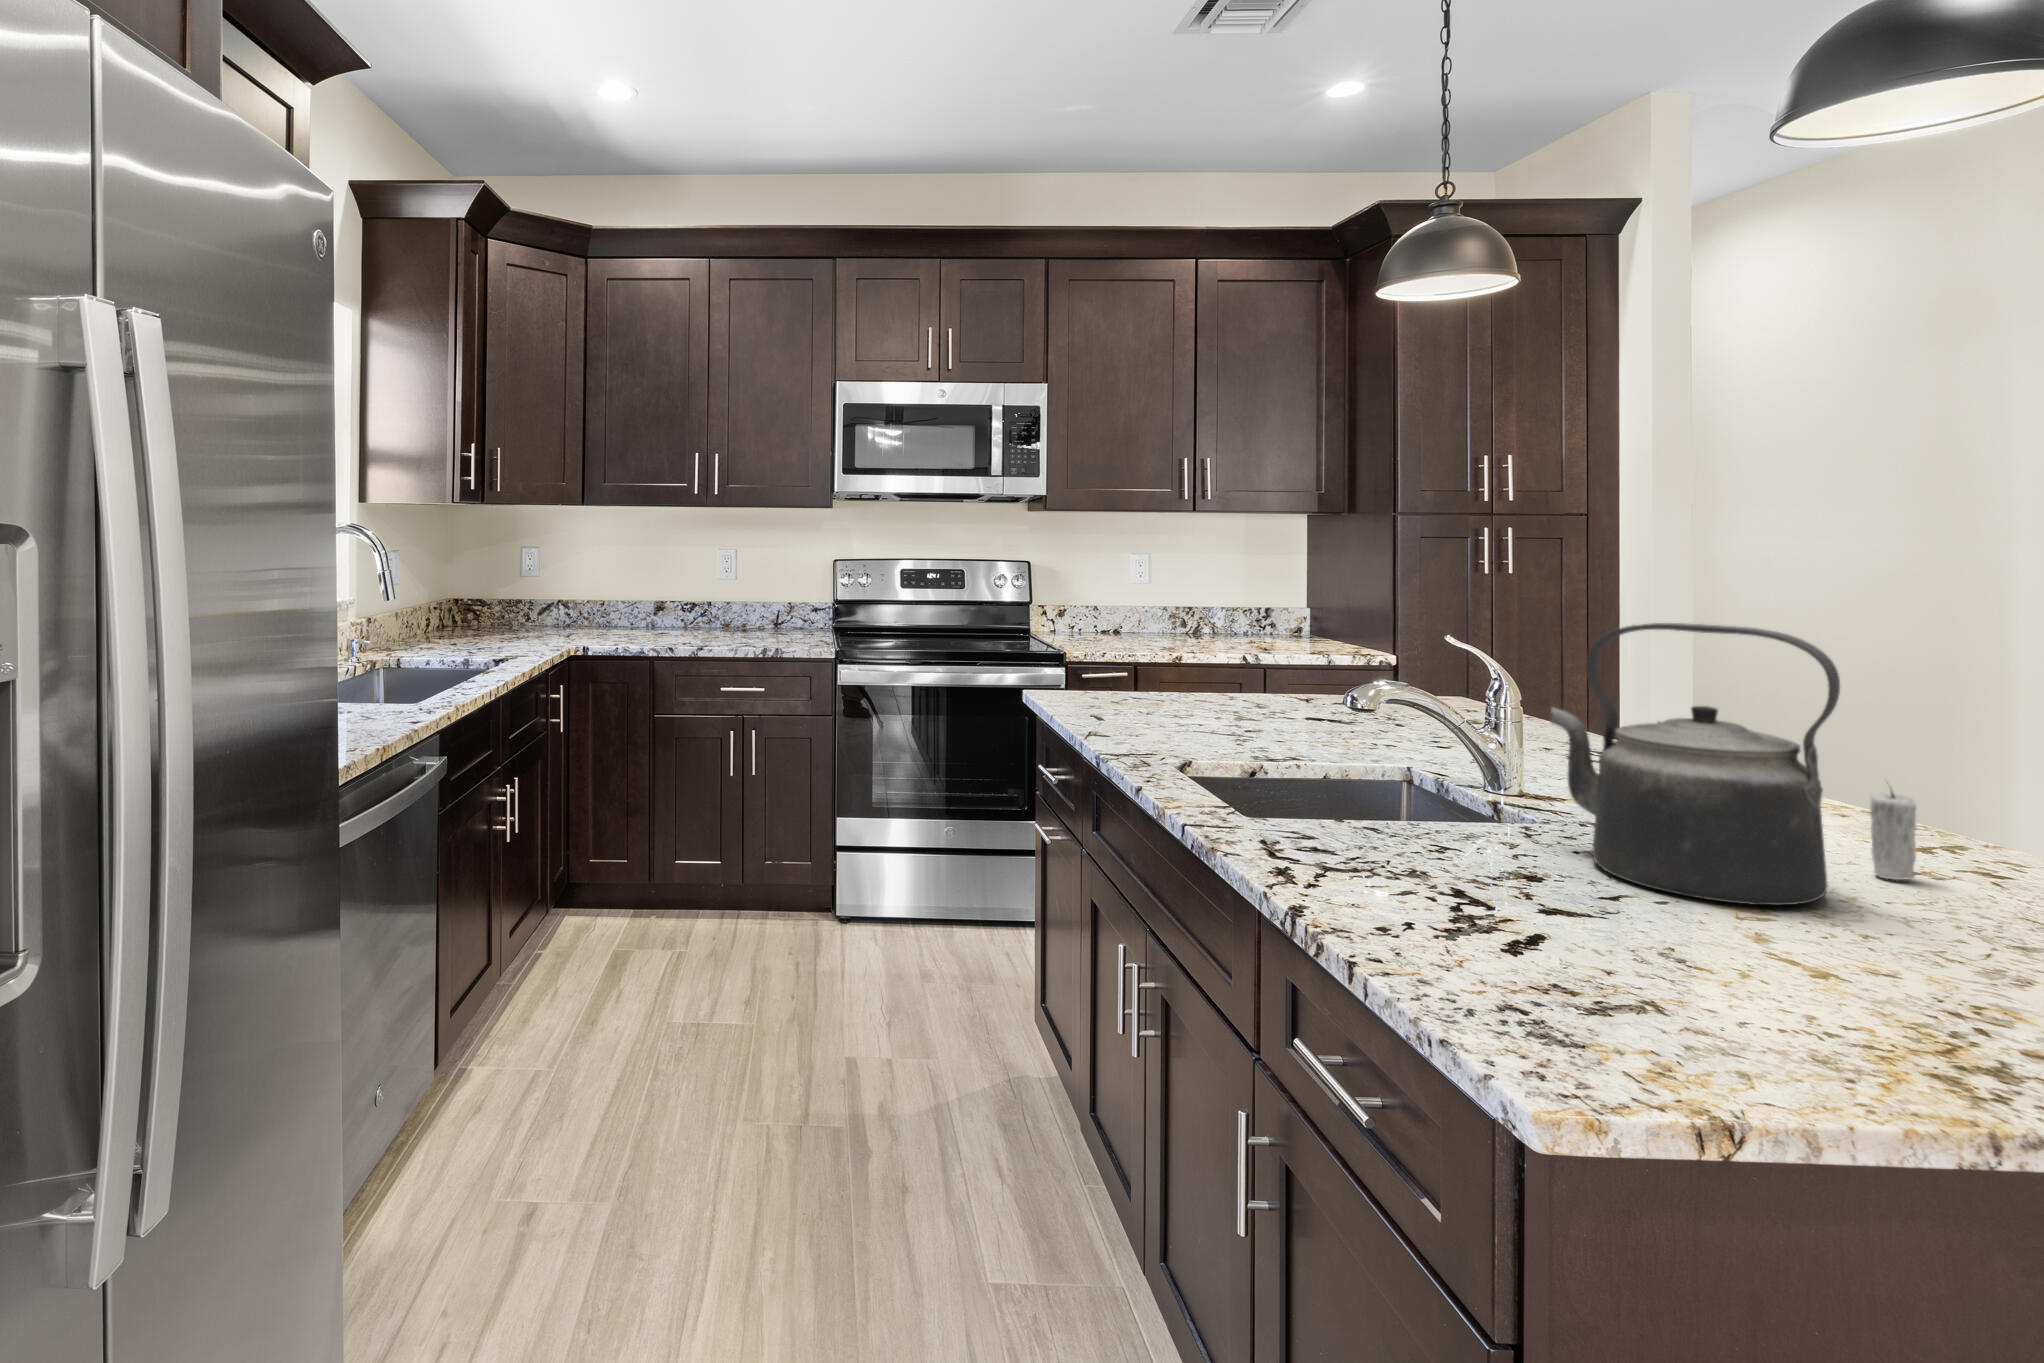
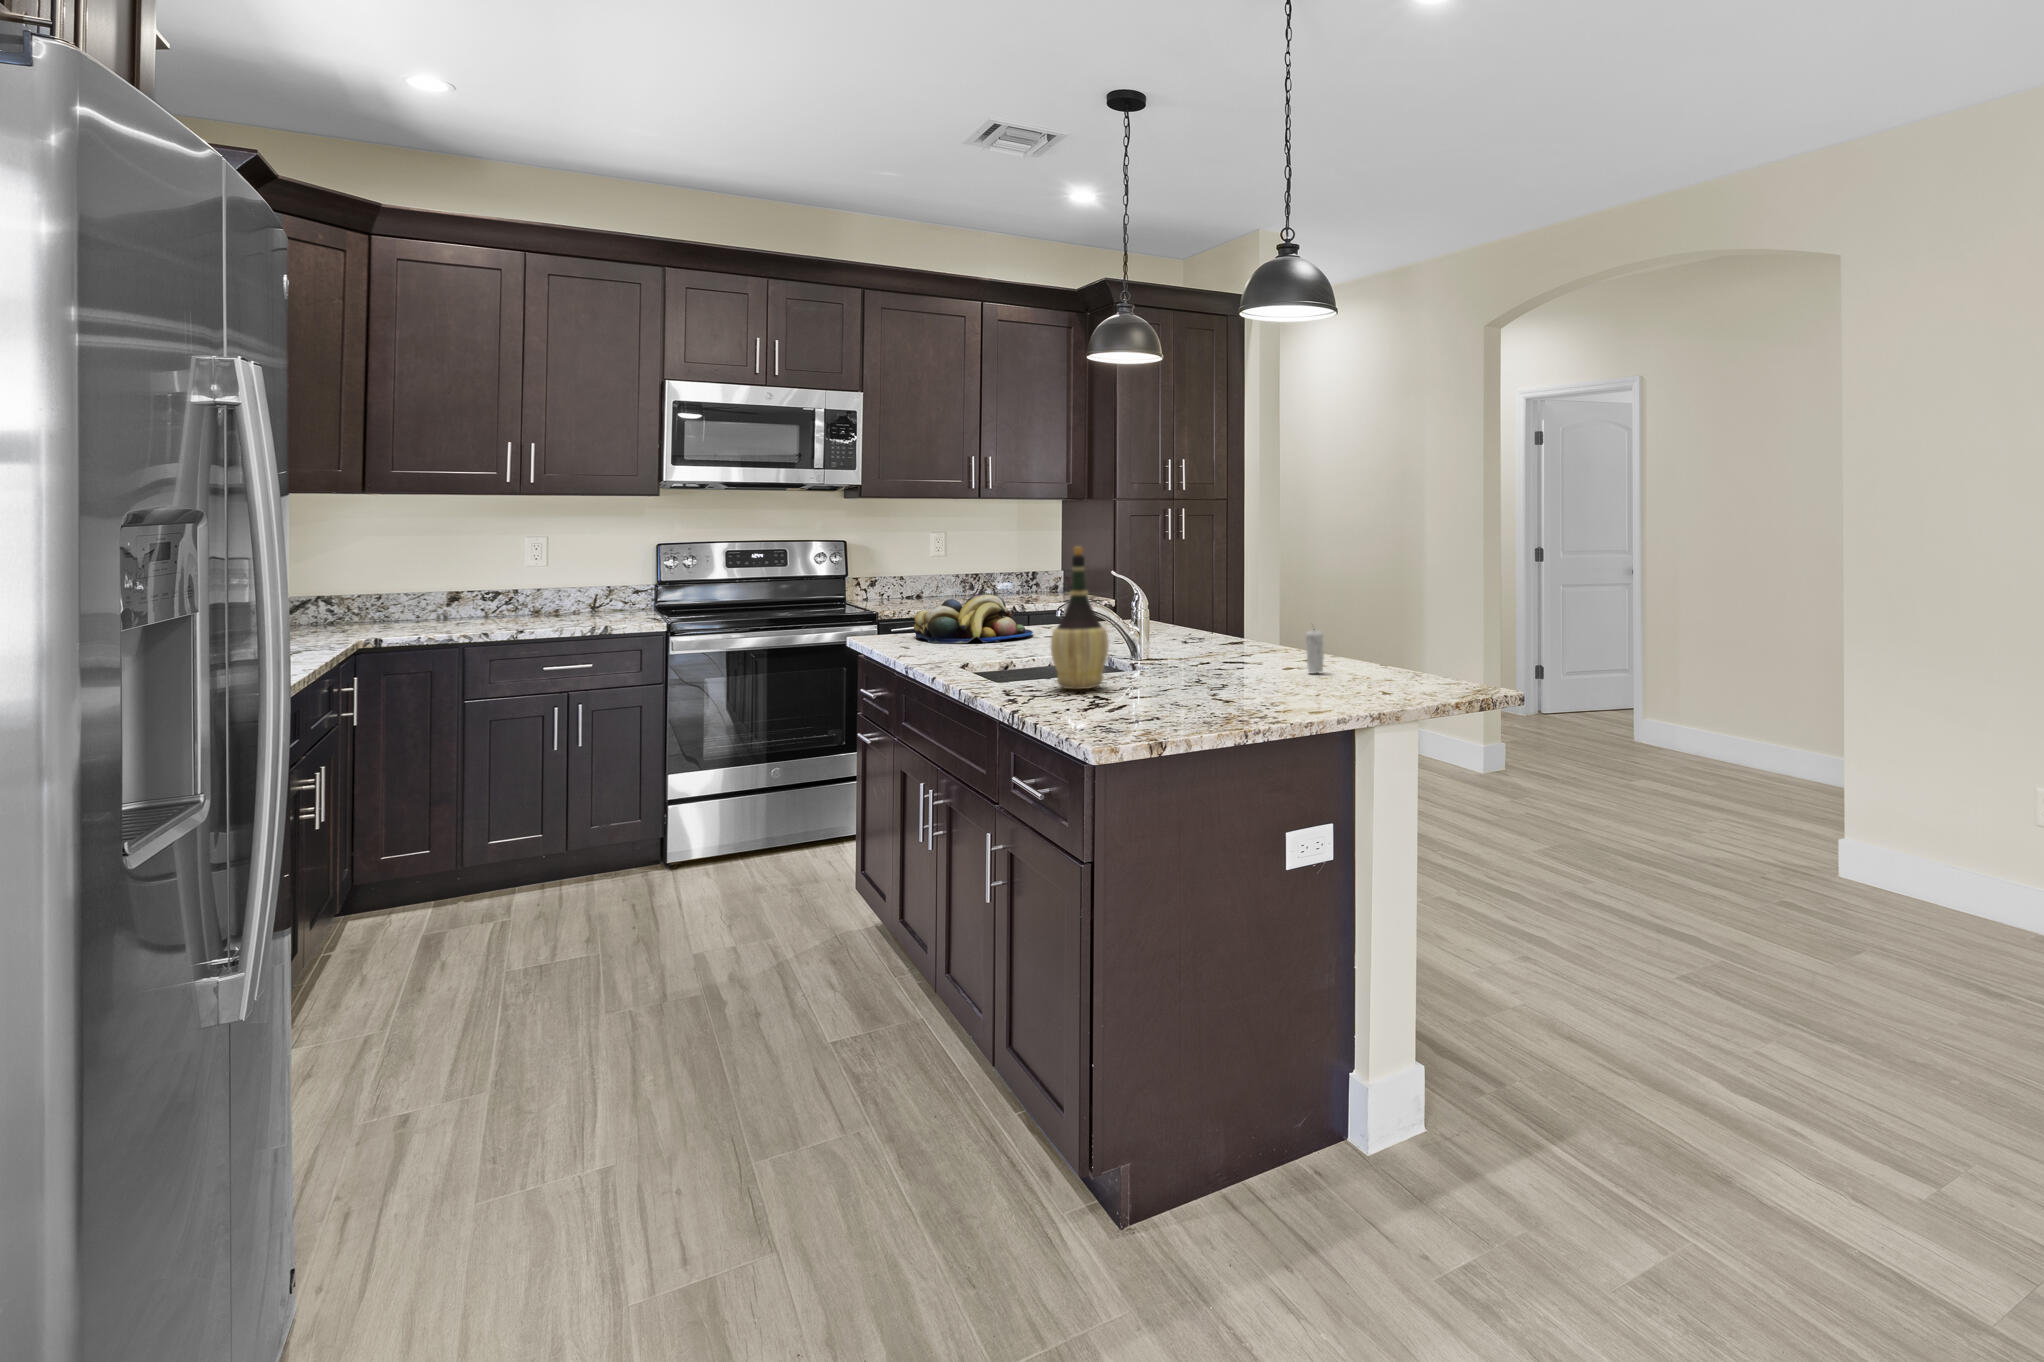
wine bottle: none [1343,615,1451,859] -> present [1051,546,1109,689]
kettle: present [1551,623,1840,905] -> none [1163,546,1282,688]
fruit bowl: none [1113,650,1283,723] -> present [914,595,1033,643]

